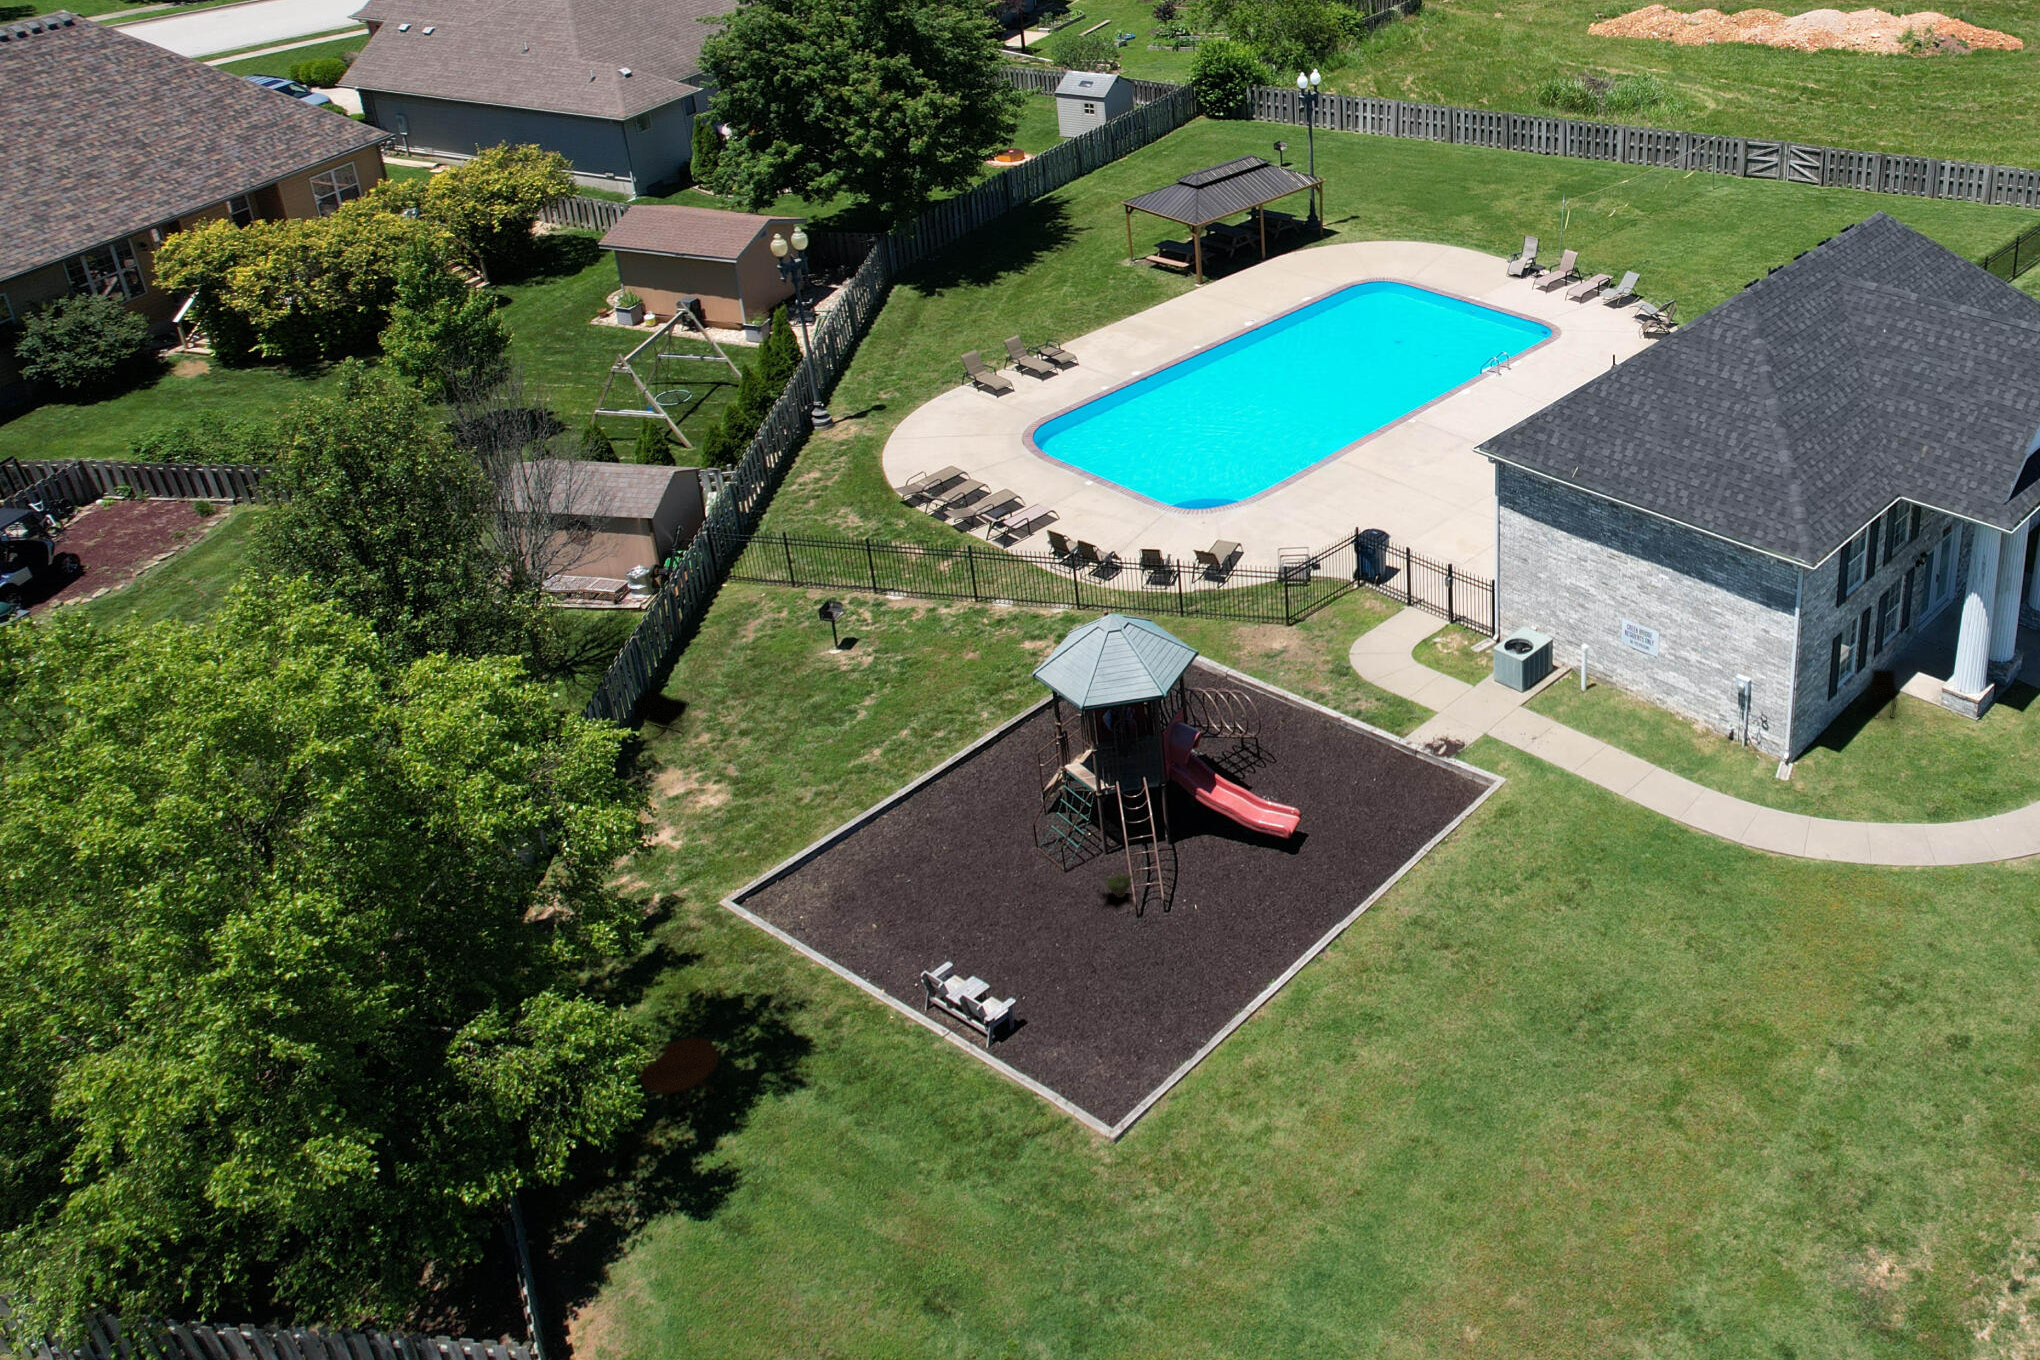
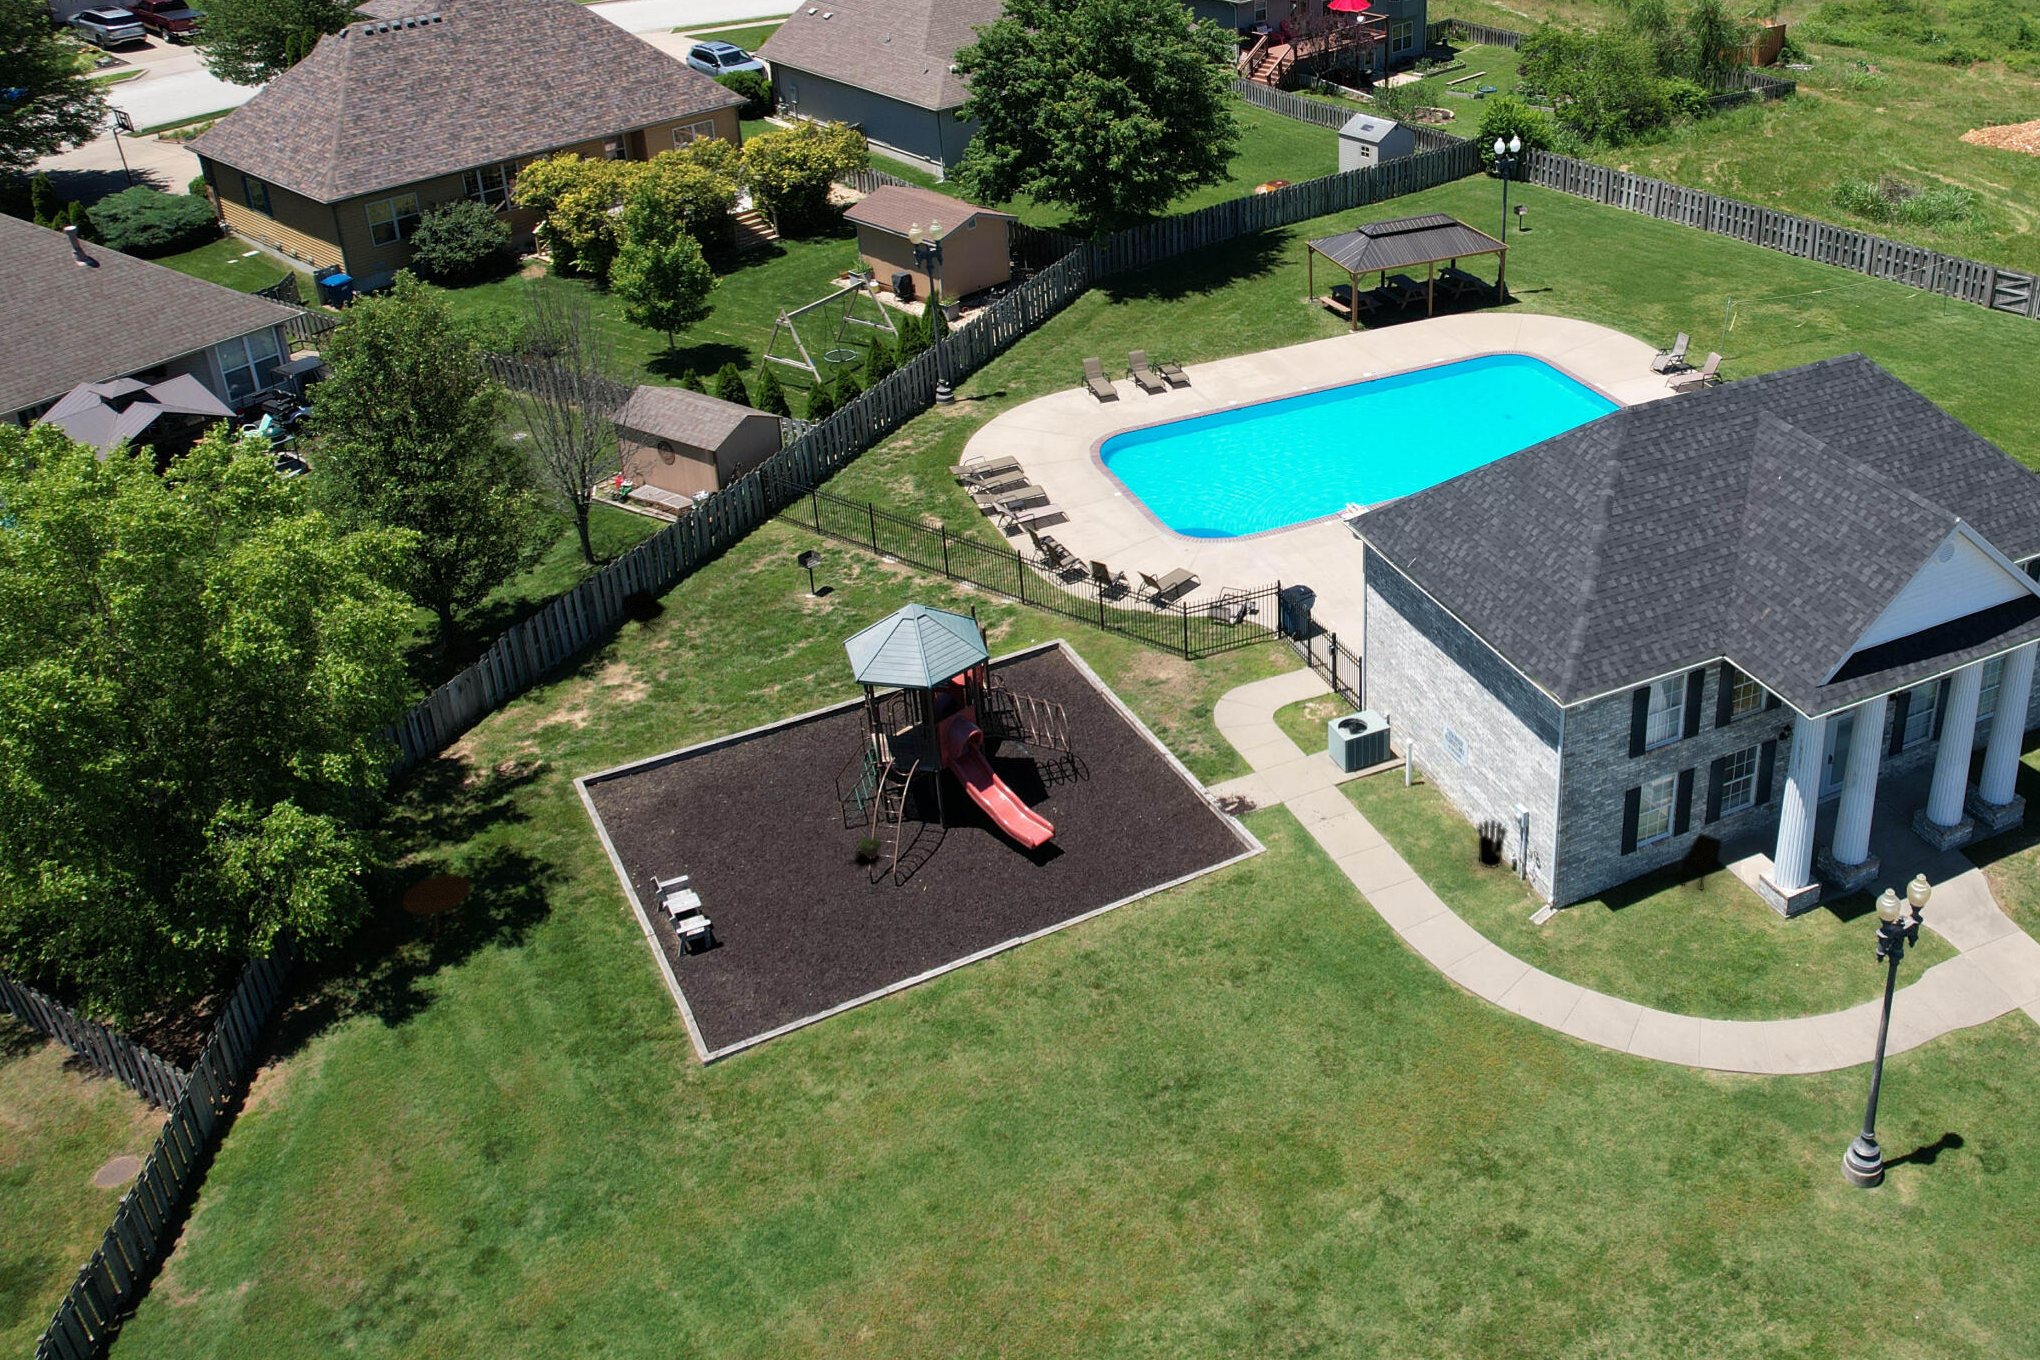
waste bin: none [1693,701,1723,746] -> present [1477,821,1506,868]

